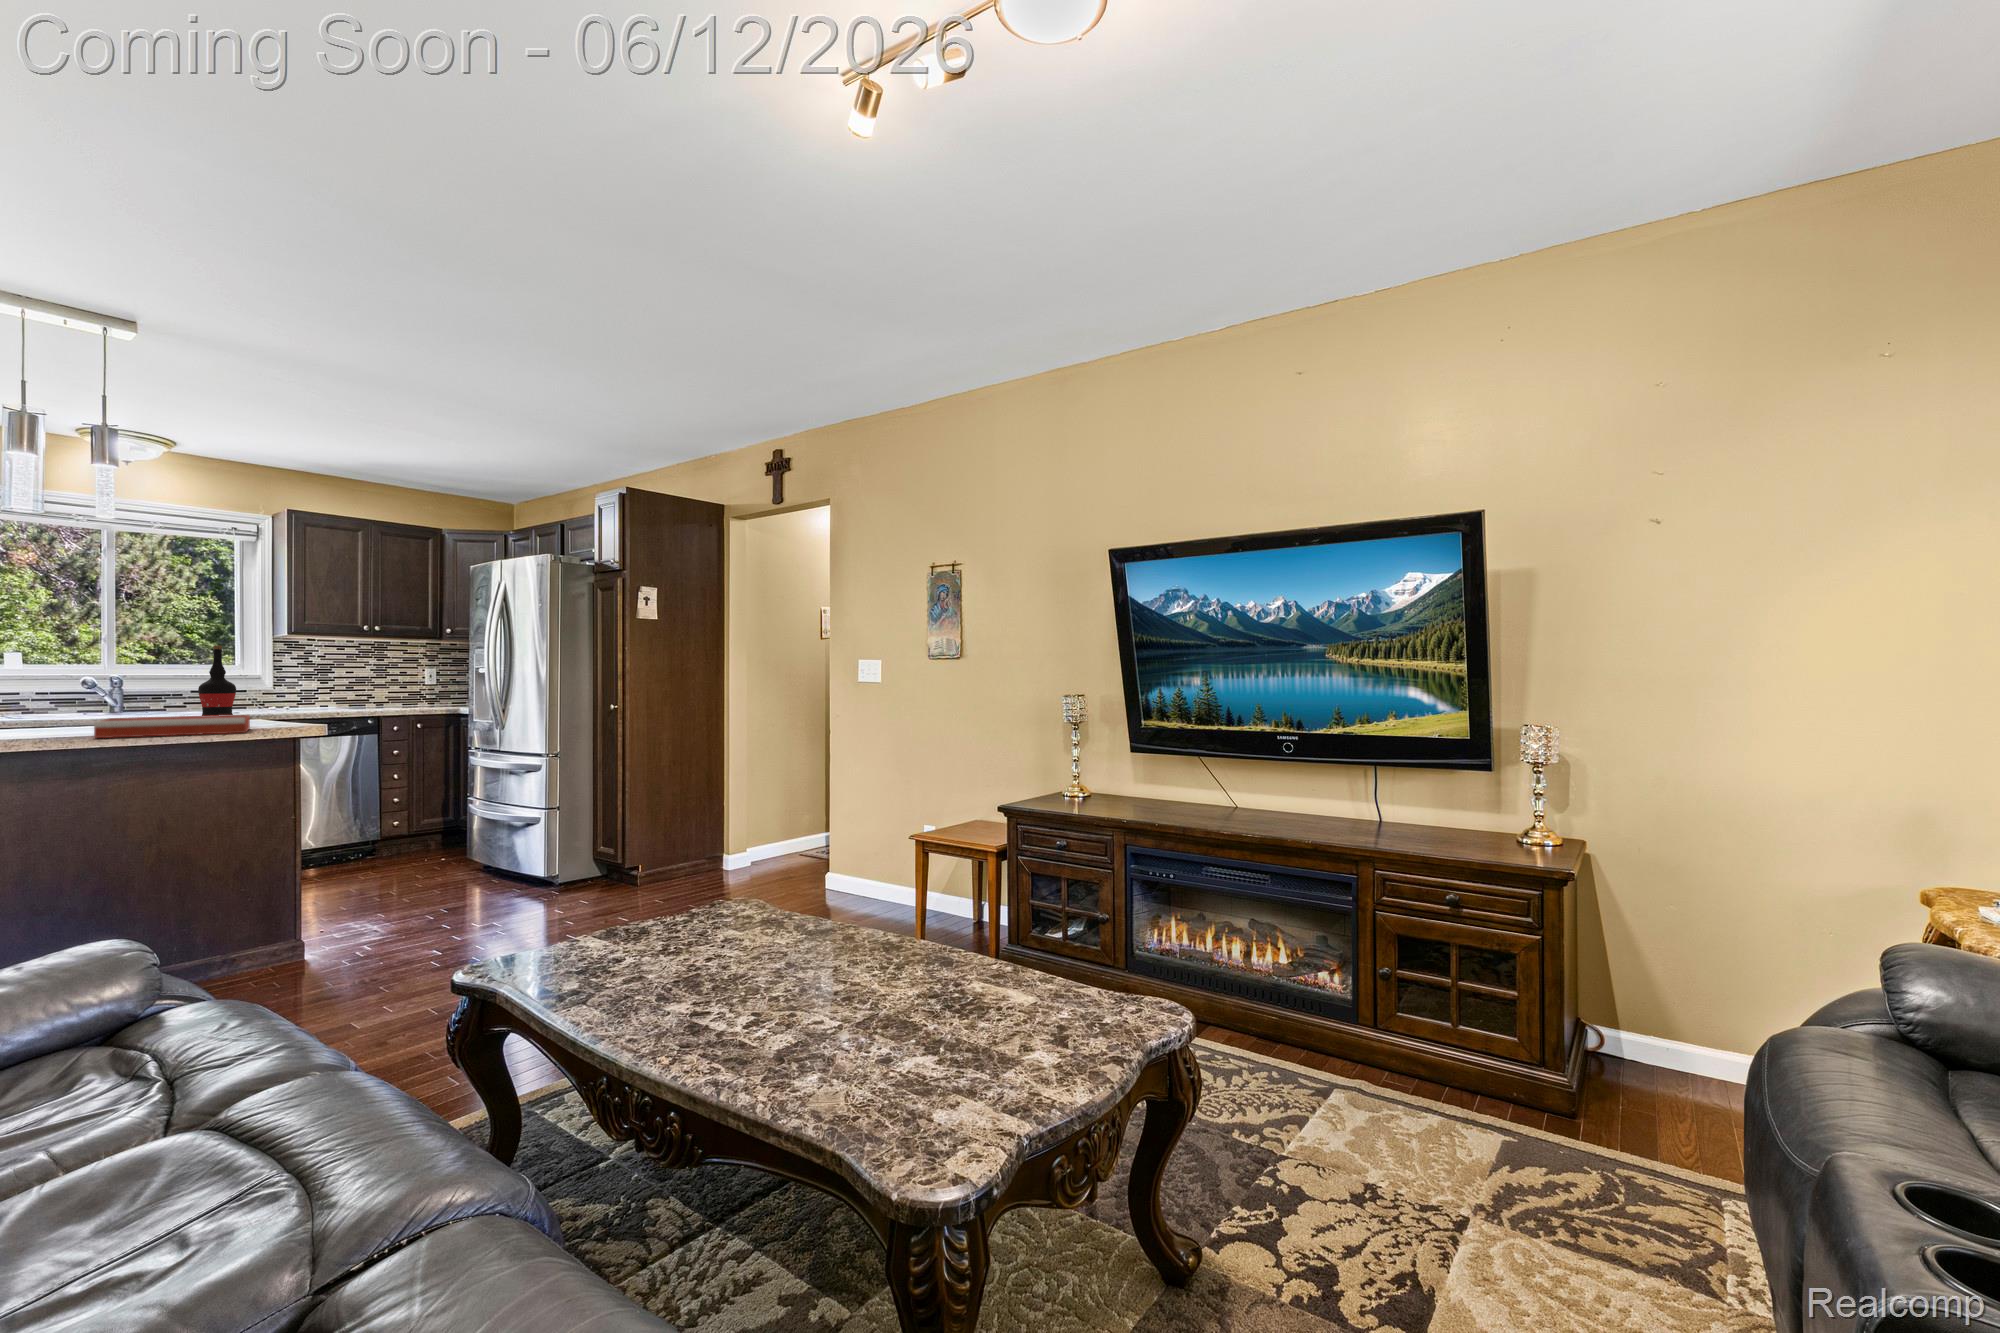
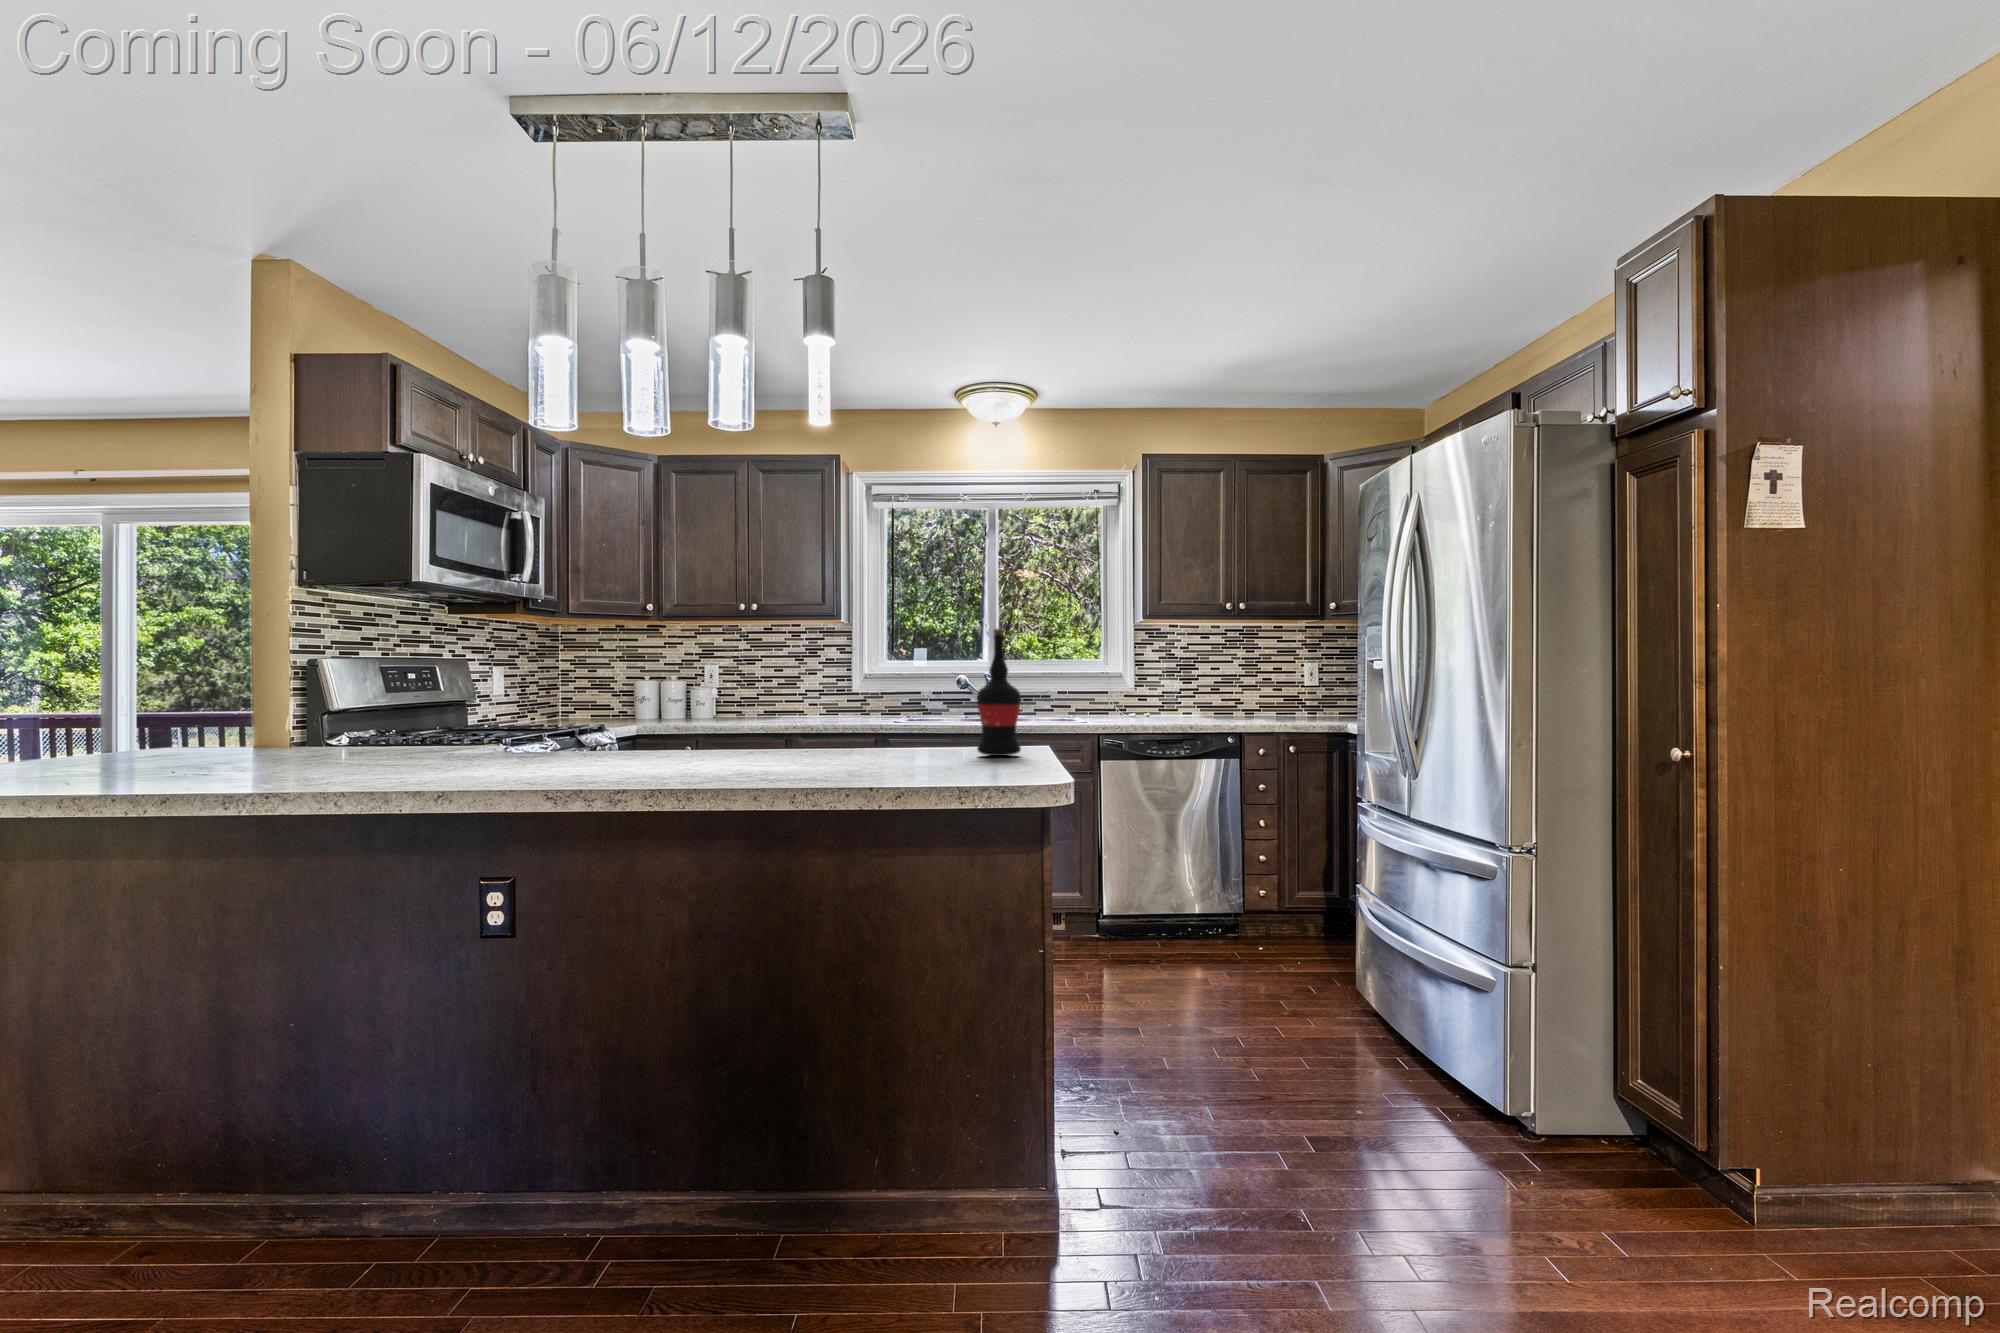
tray: present [94,715,250,738] -> none [804,742,1016,783]

